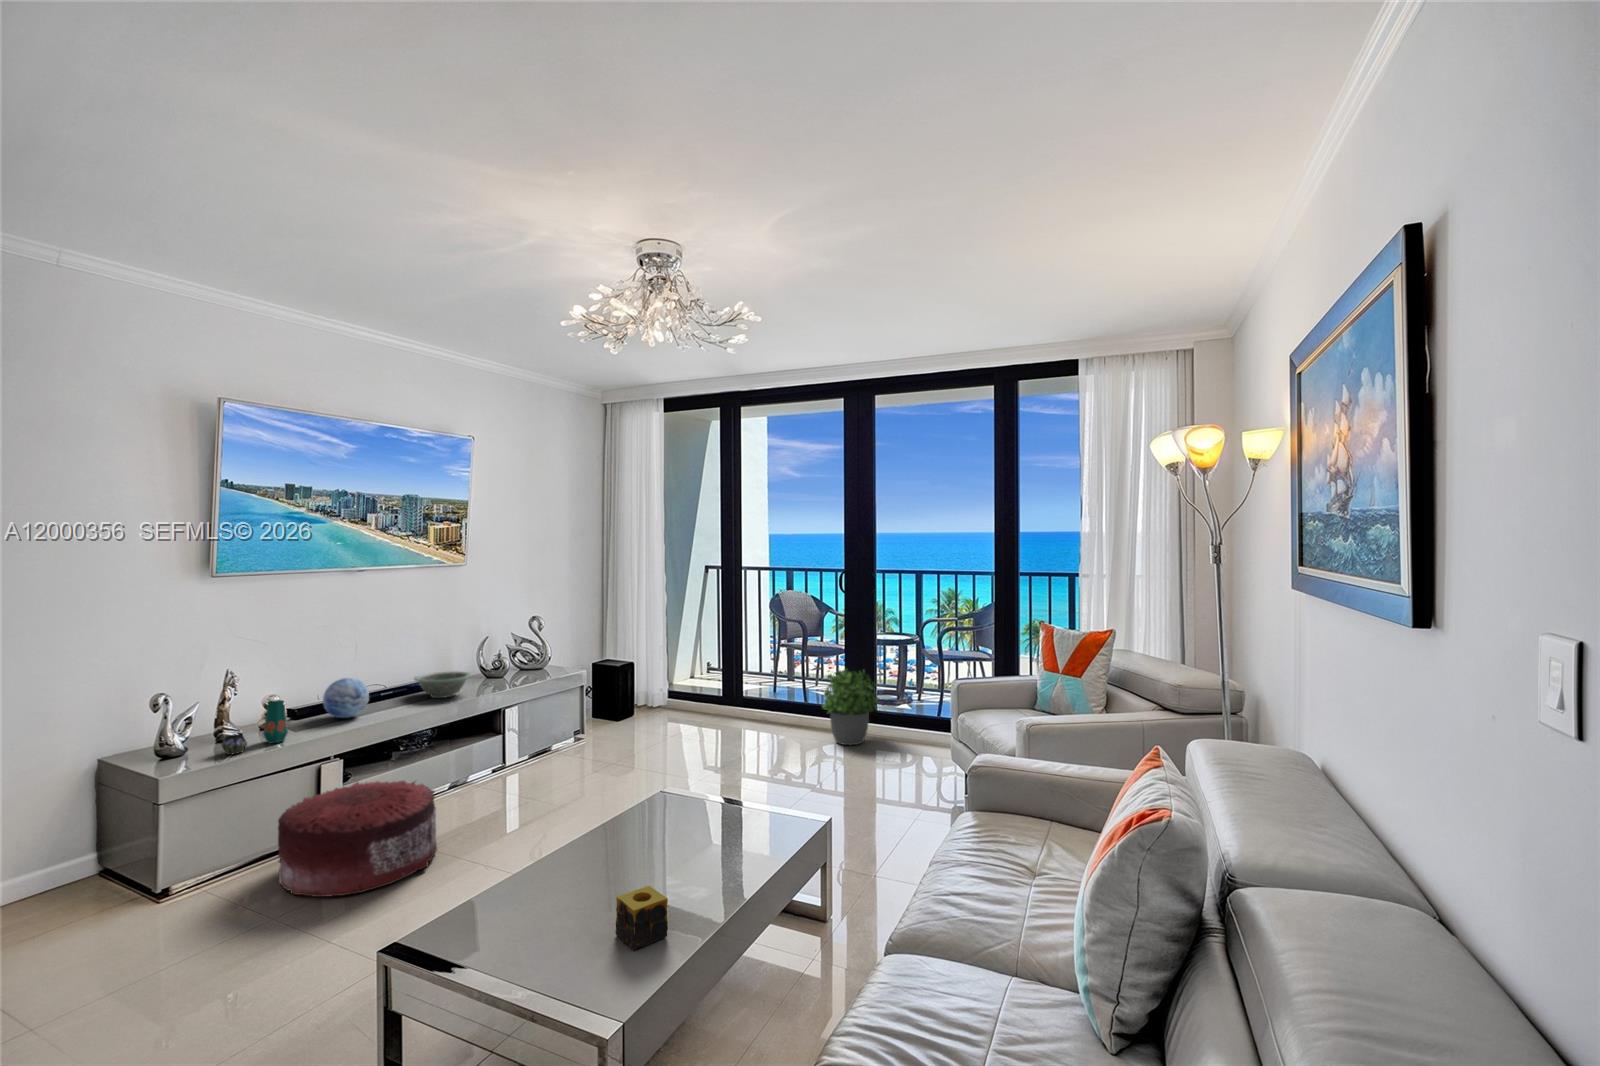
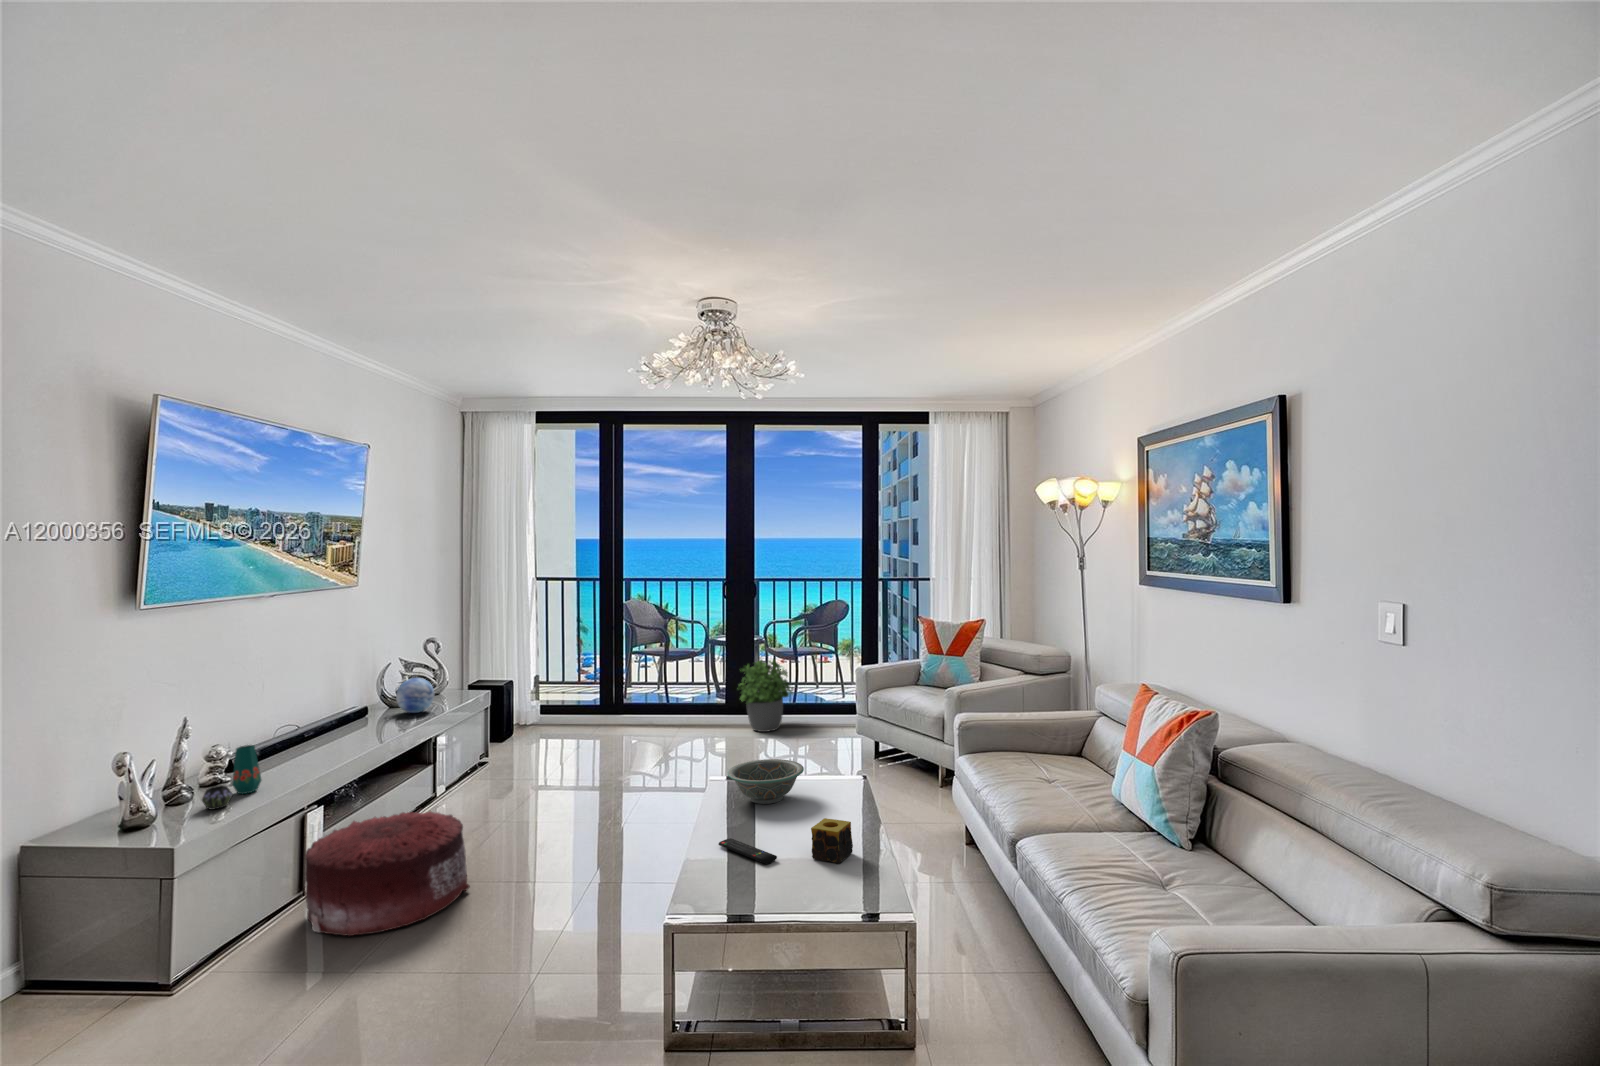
decorative bowl: present [414,671,471,698] -> present [727,759,804,804]
decorative orb: present [323,678,369,718] -> present [396,678,434,713]
remote control: none [551,883,580,929] -> present [718,838,777,864]

